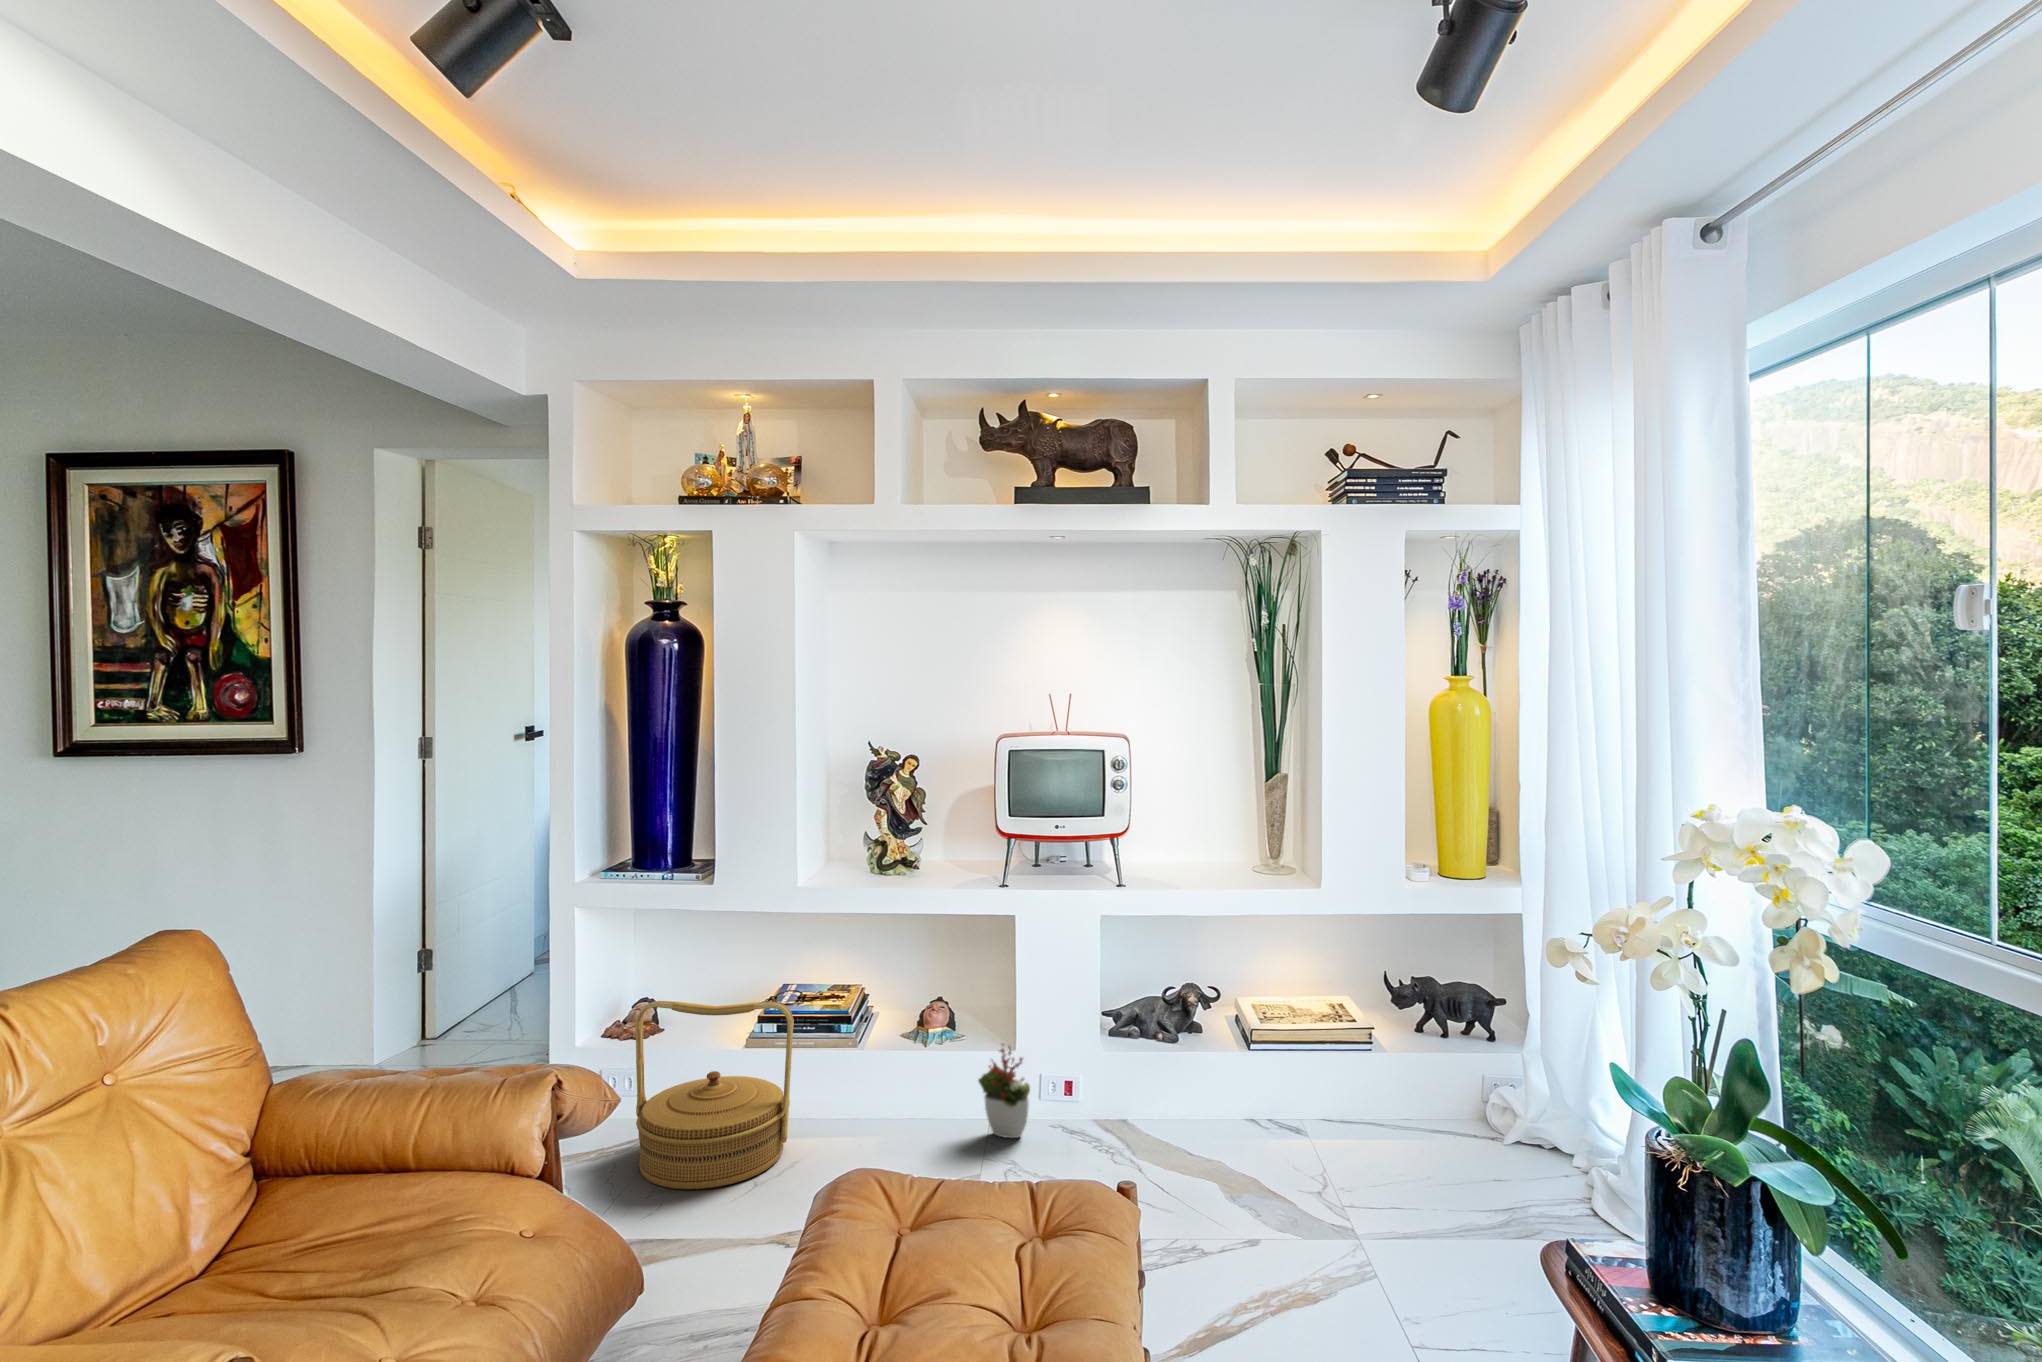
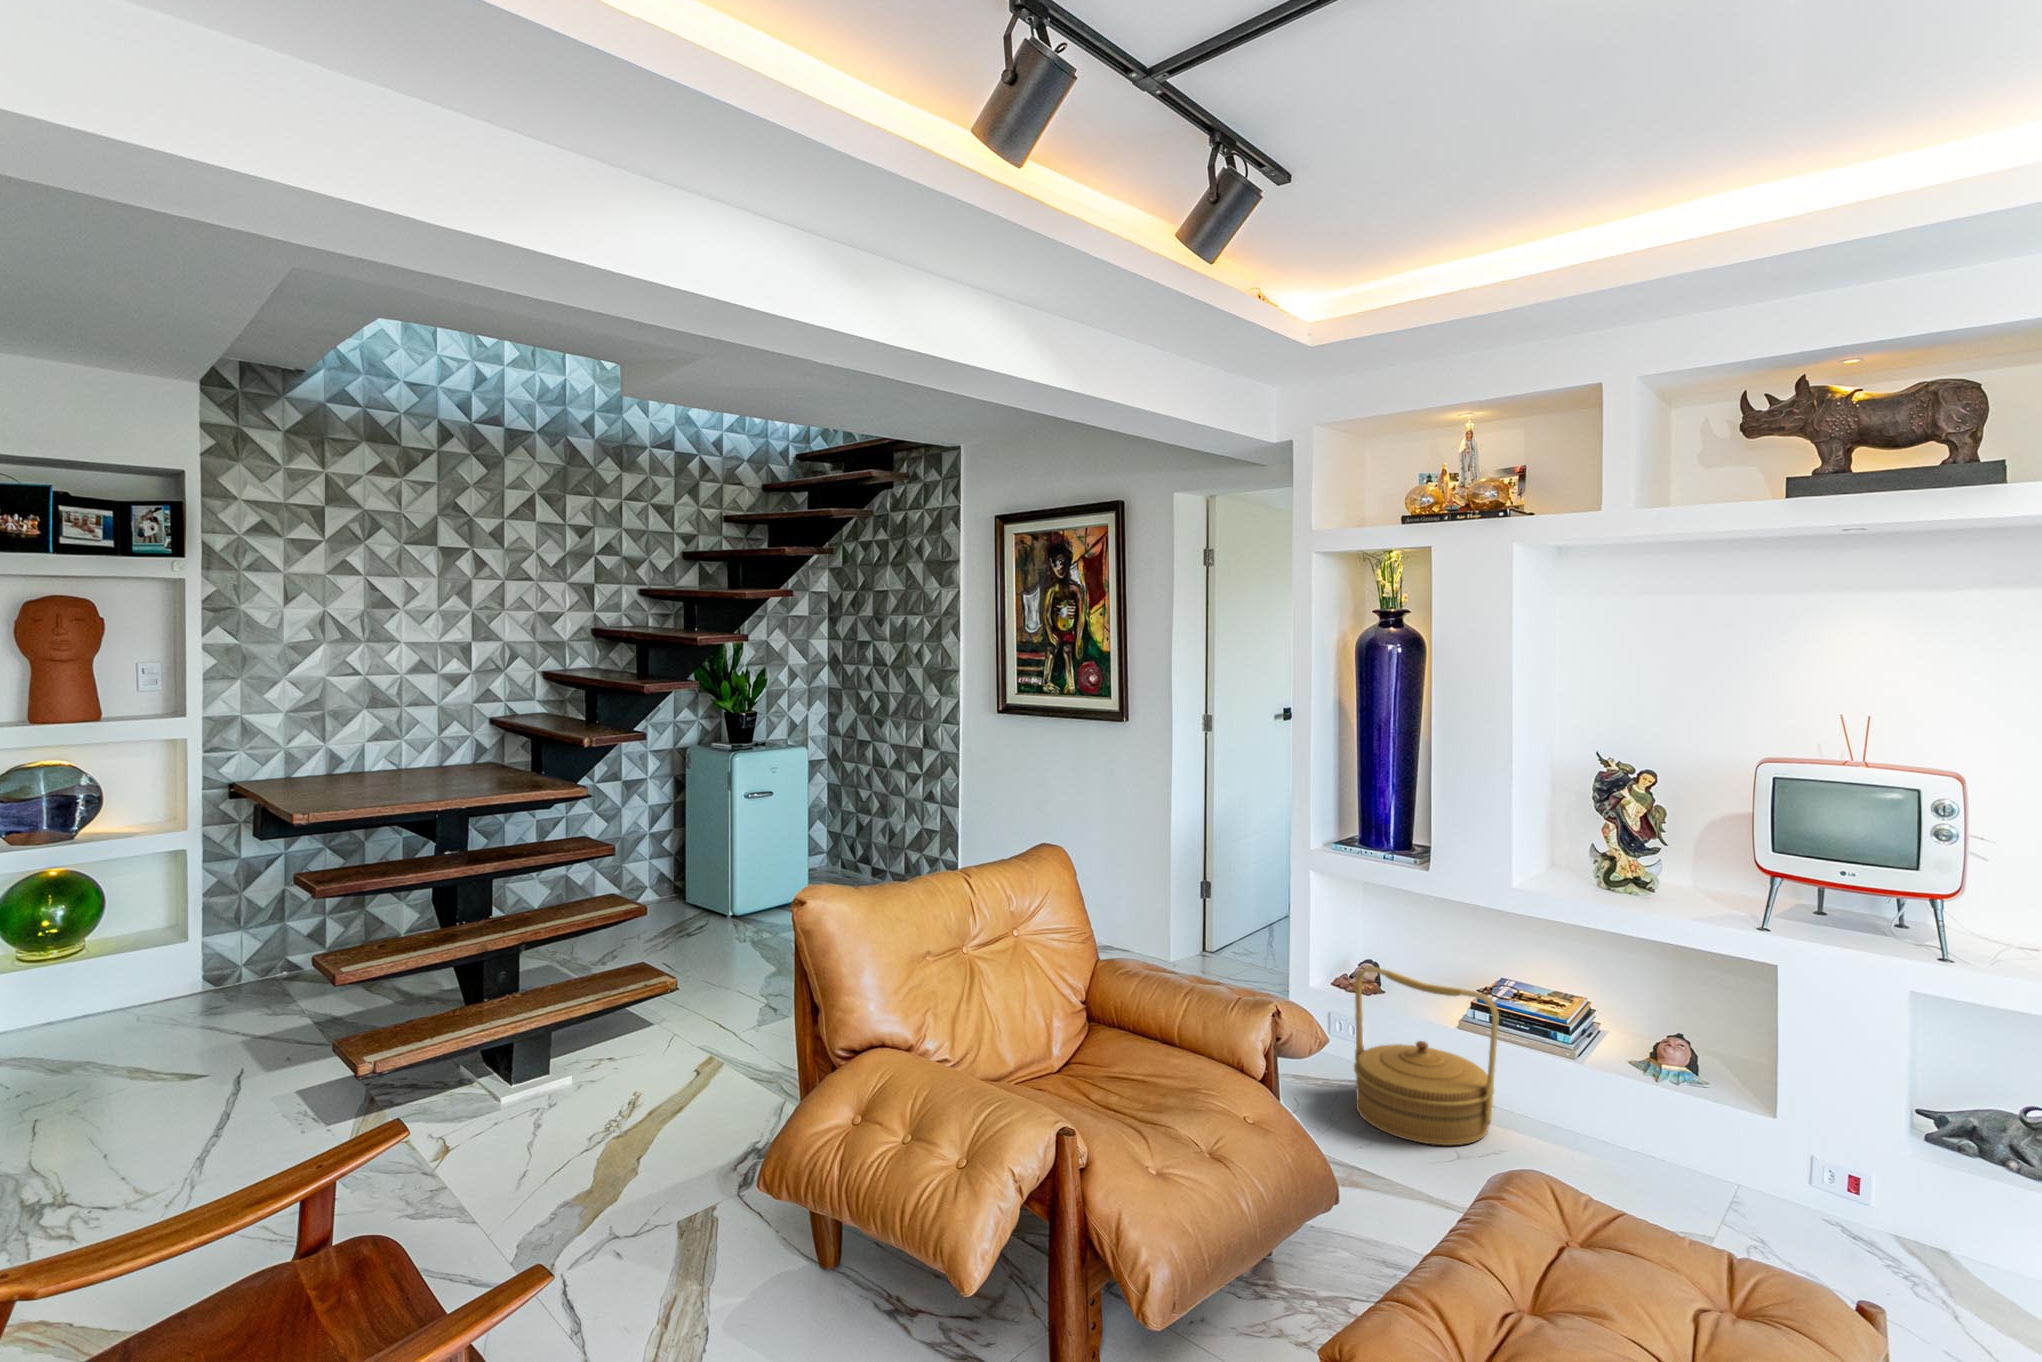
decorative plant: present [978,1044,1030,1138] -> none [1714,1100,1782,1209]

